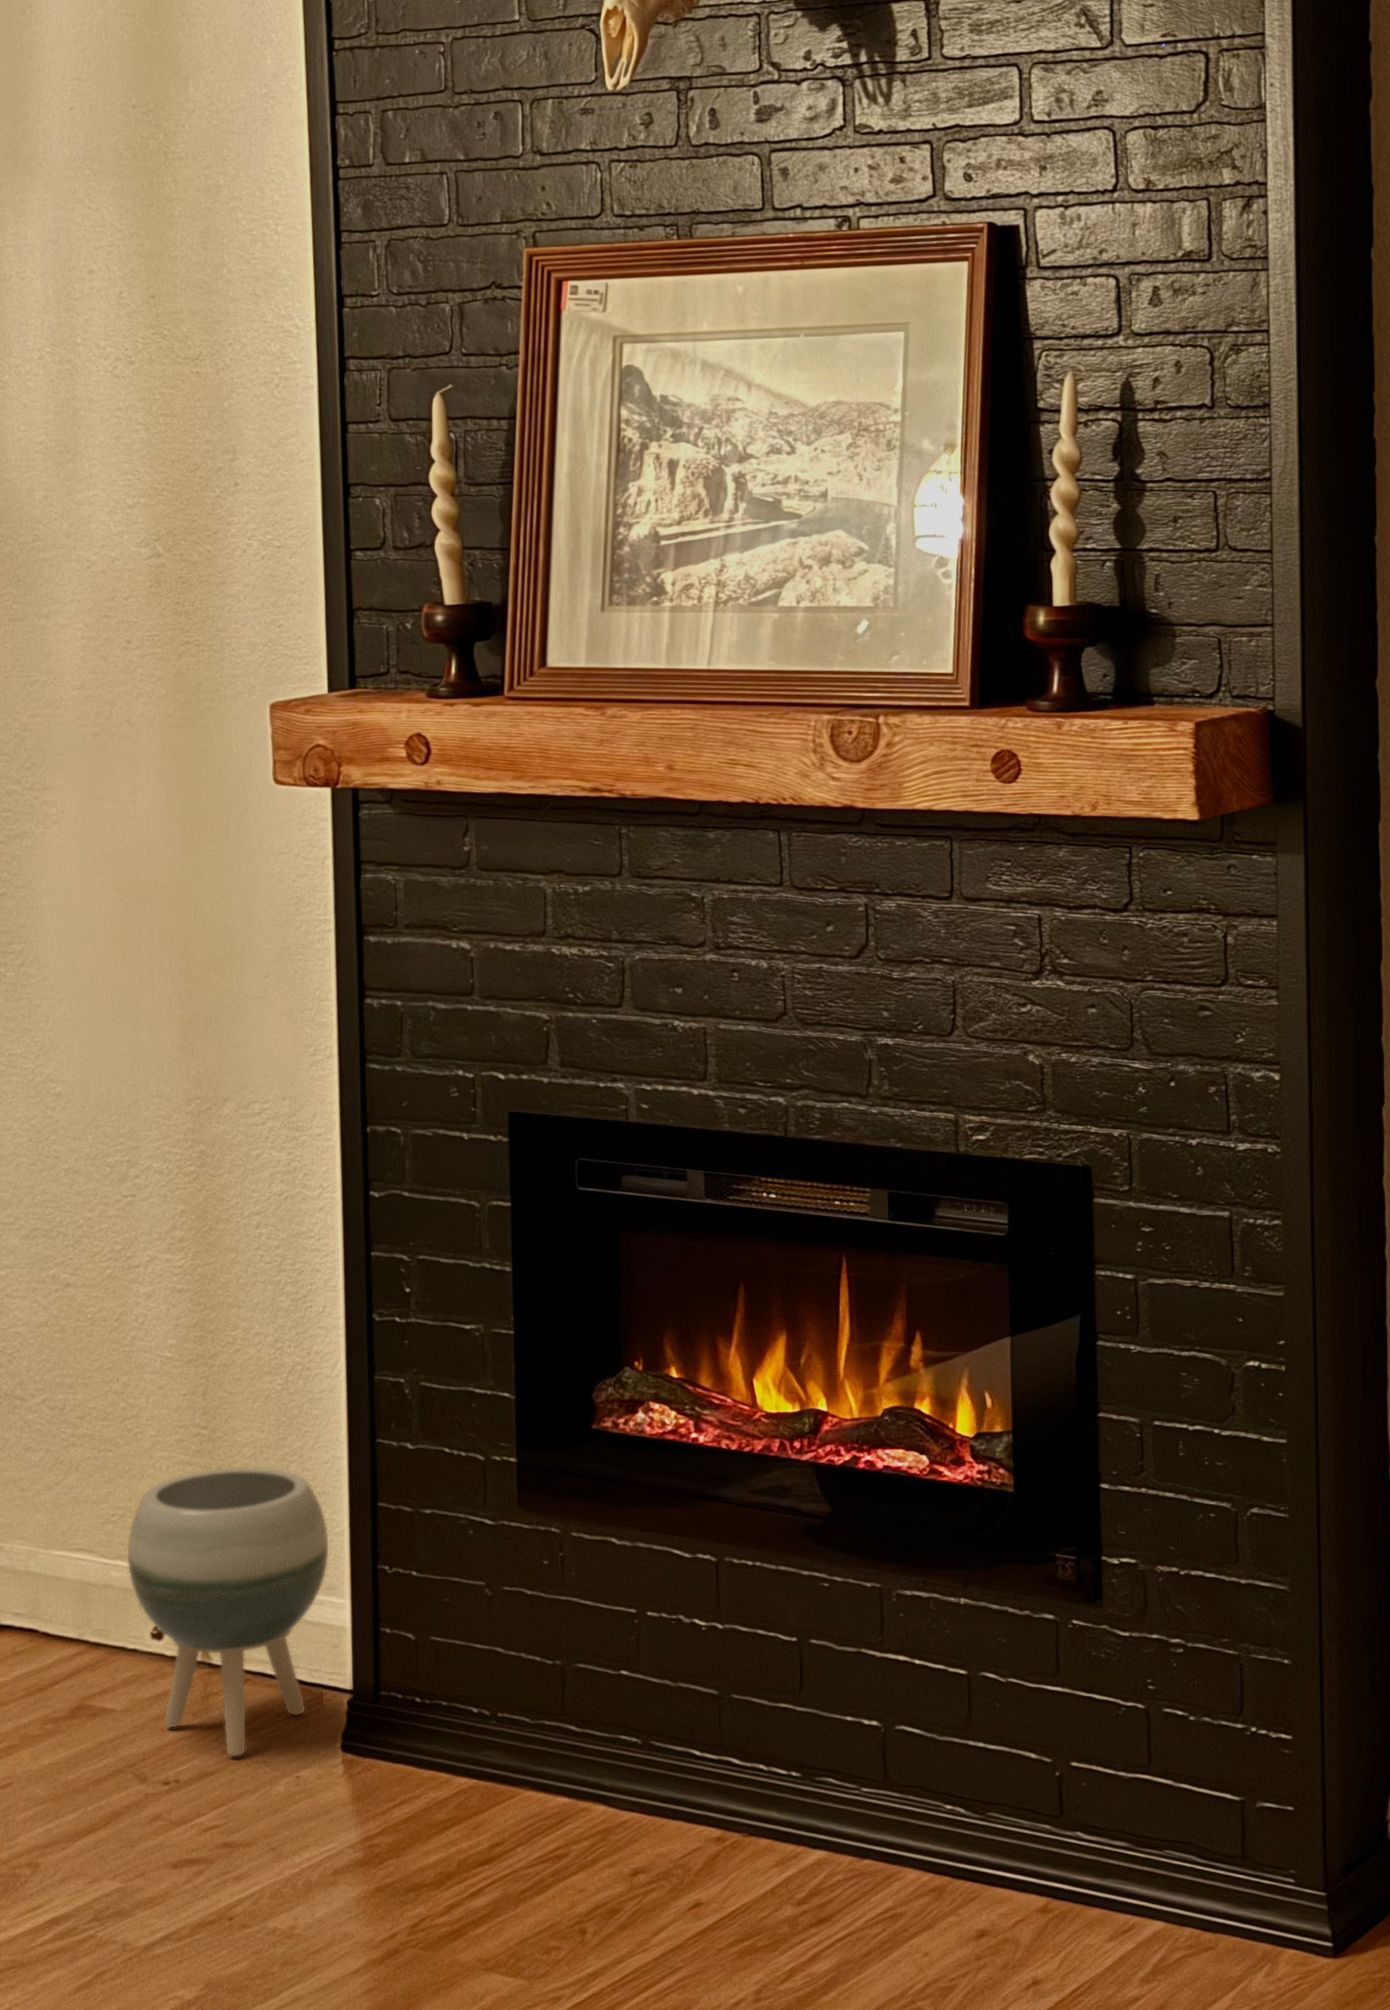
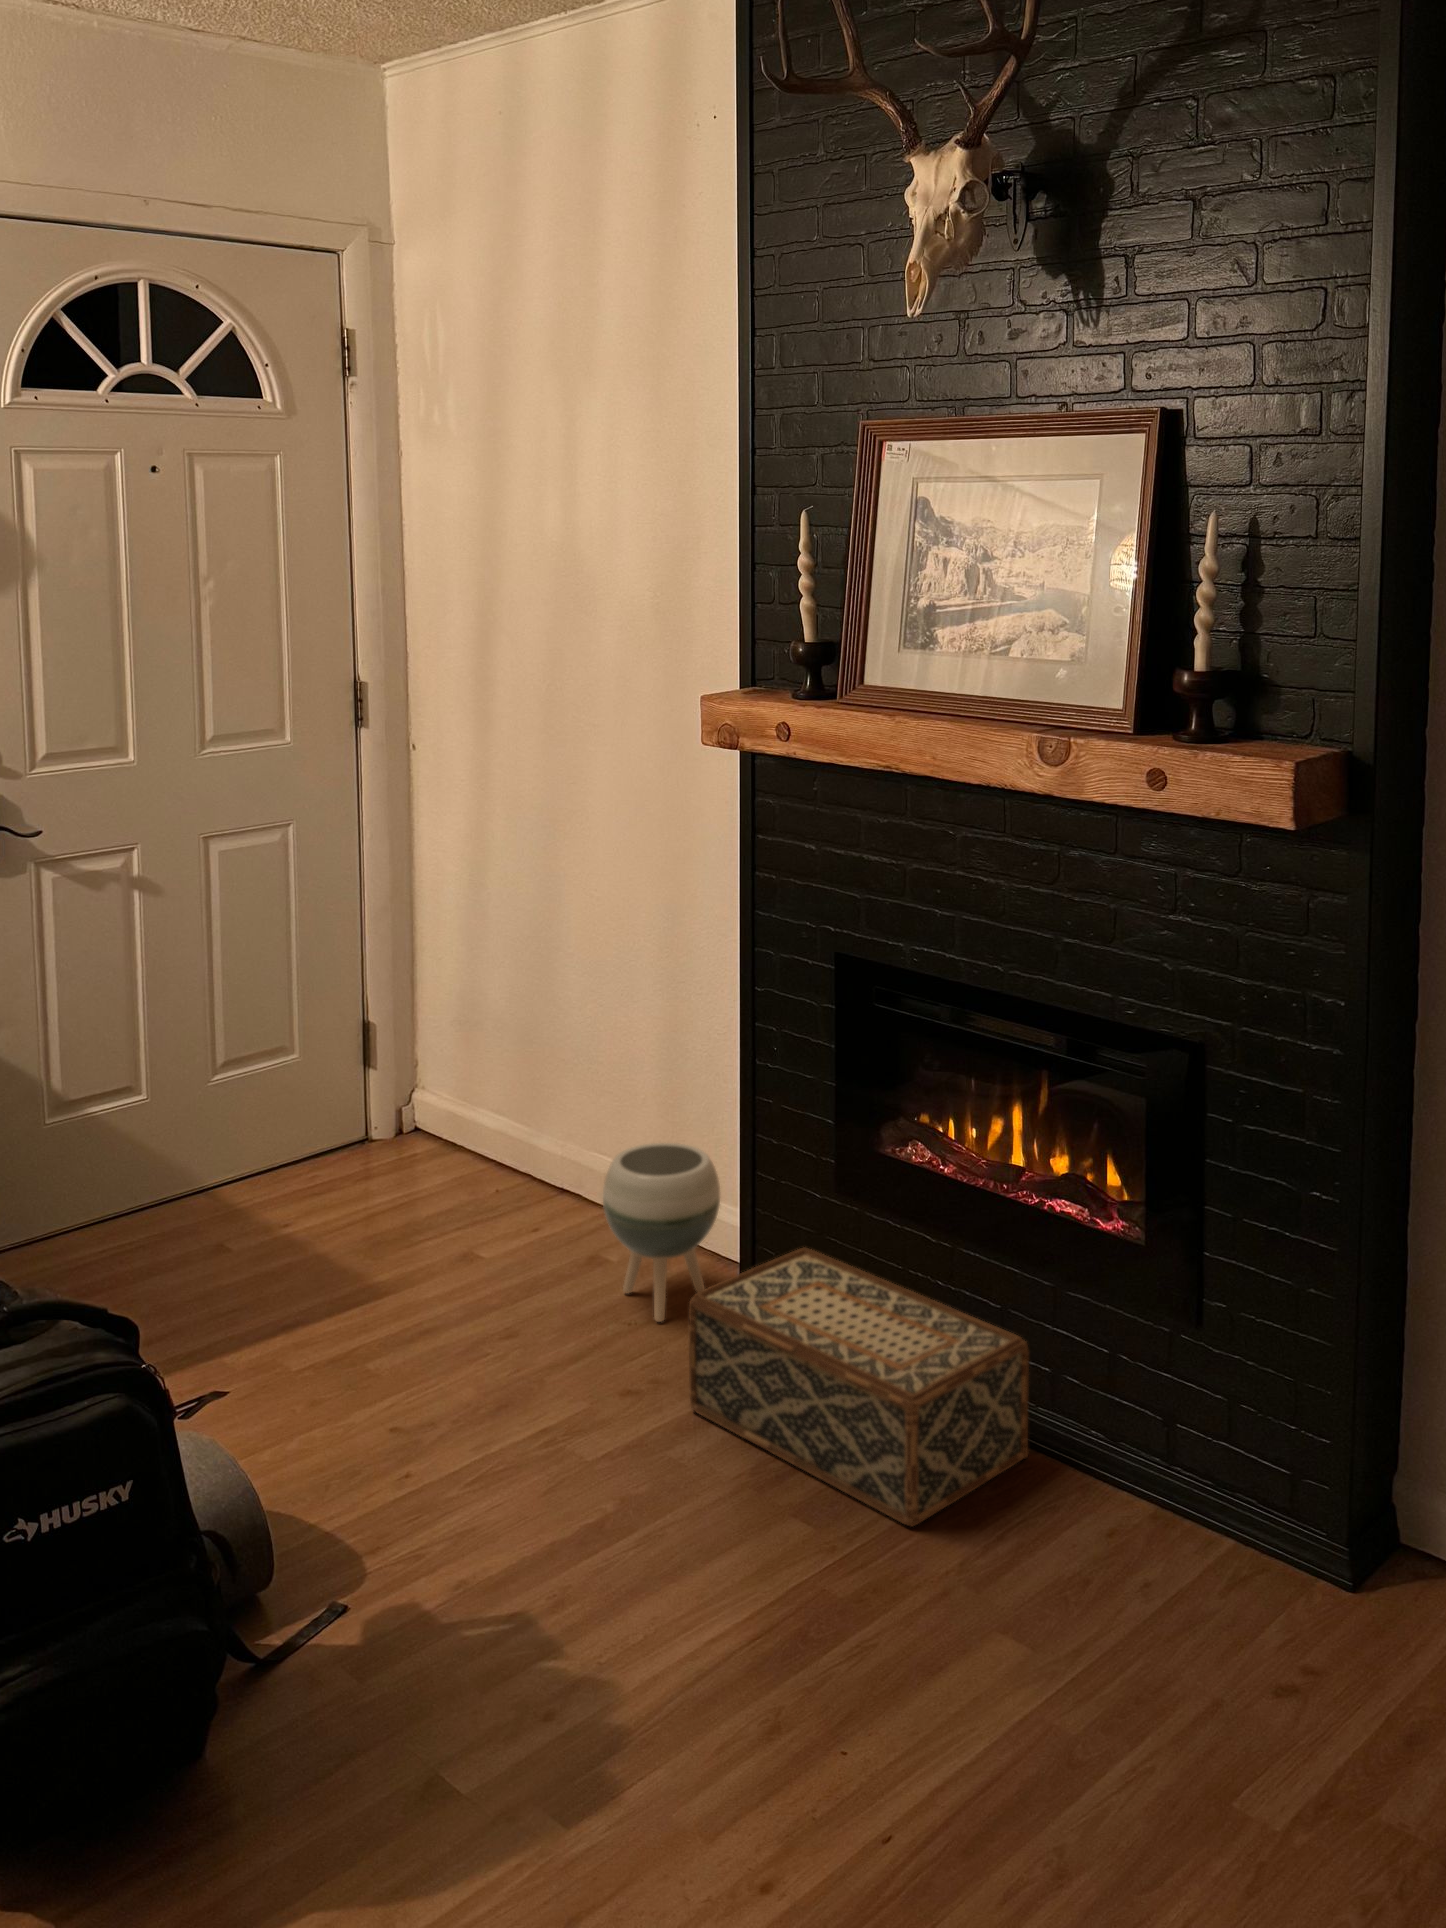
woven basket: none [304,1593,856,1942] -> present [689,1247,1029,1526]

